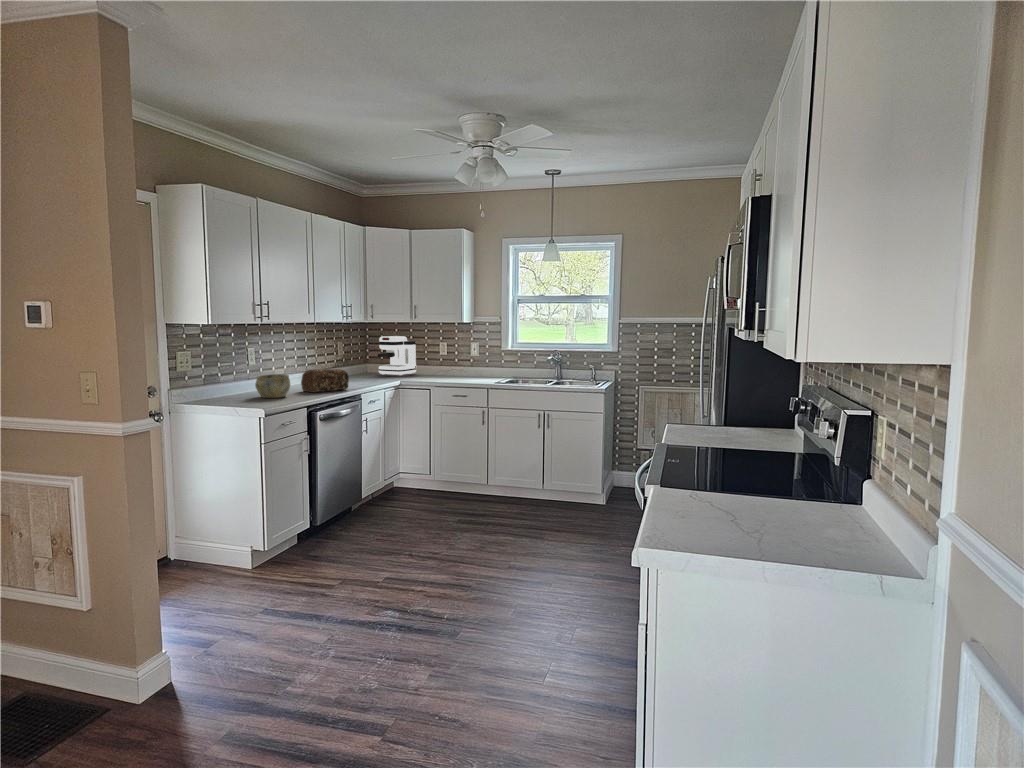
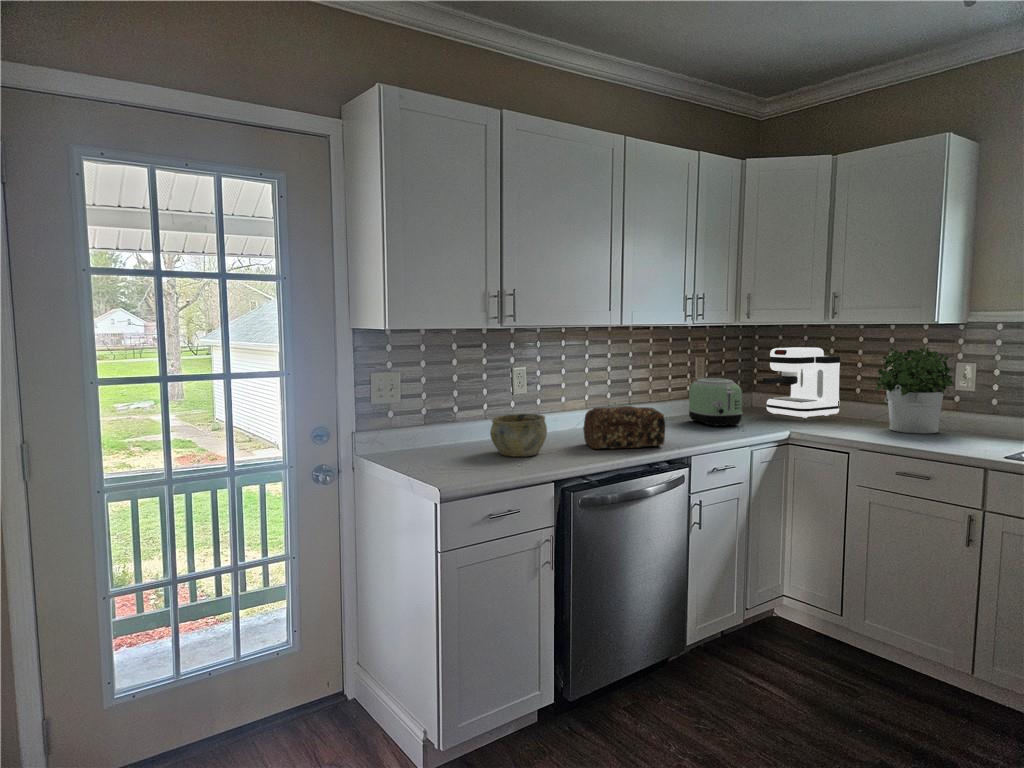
potted plant: none [436,336,469,378] -> present [875,347,953,434]
toaster: none [341,354,374,381] -> present [688,378,742,426]

